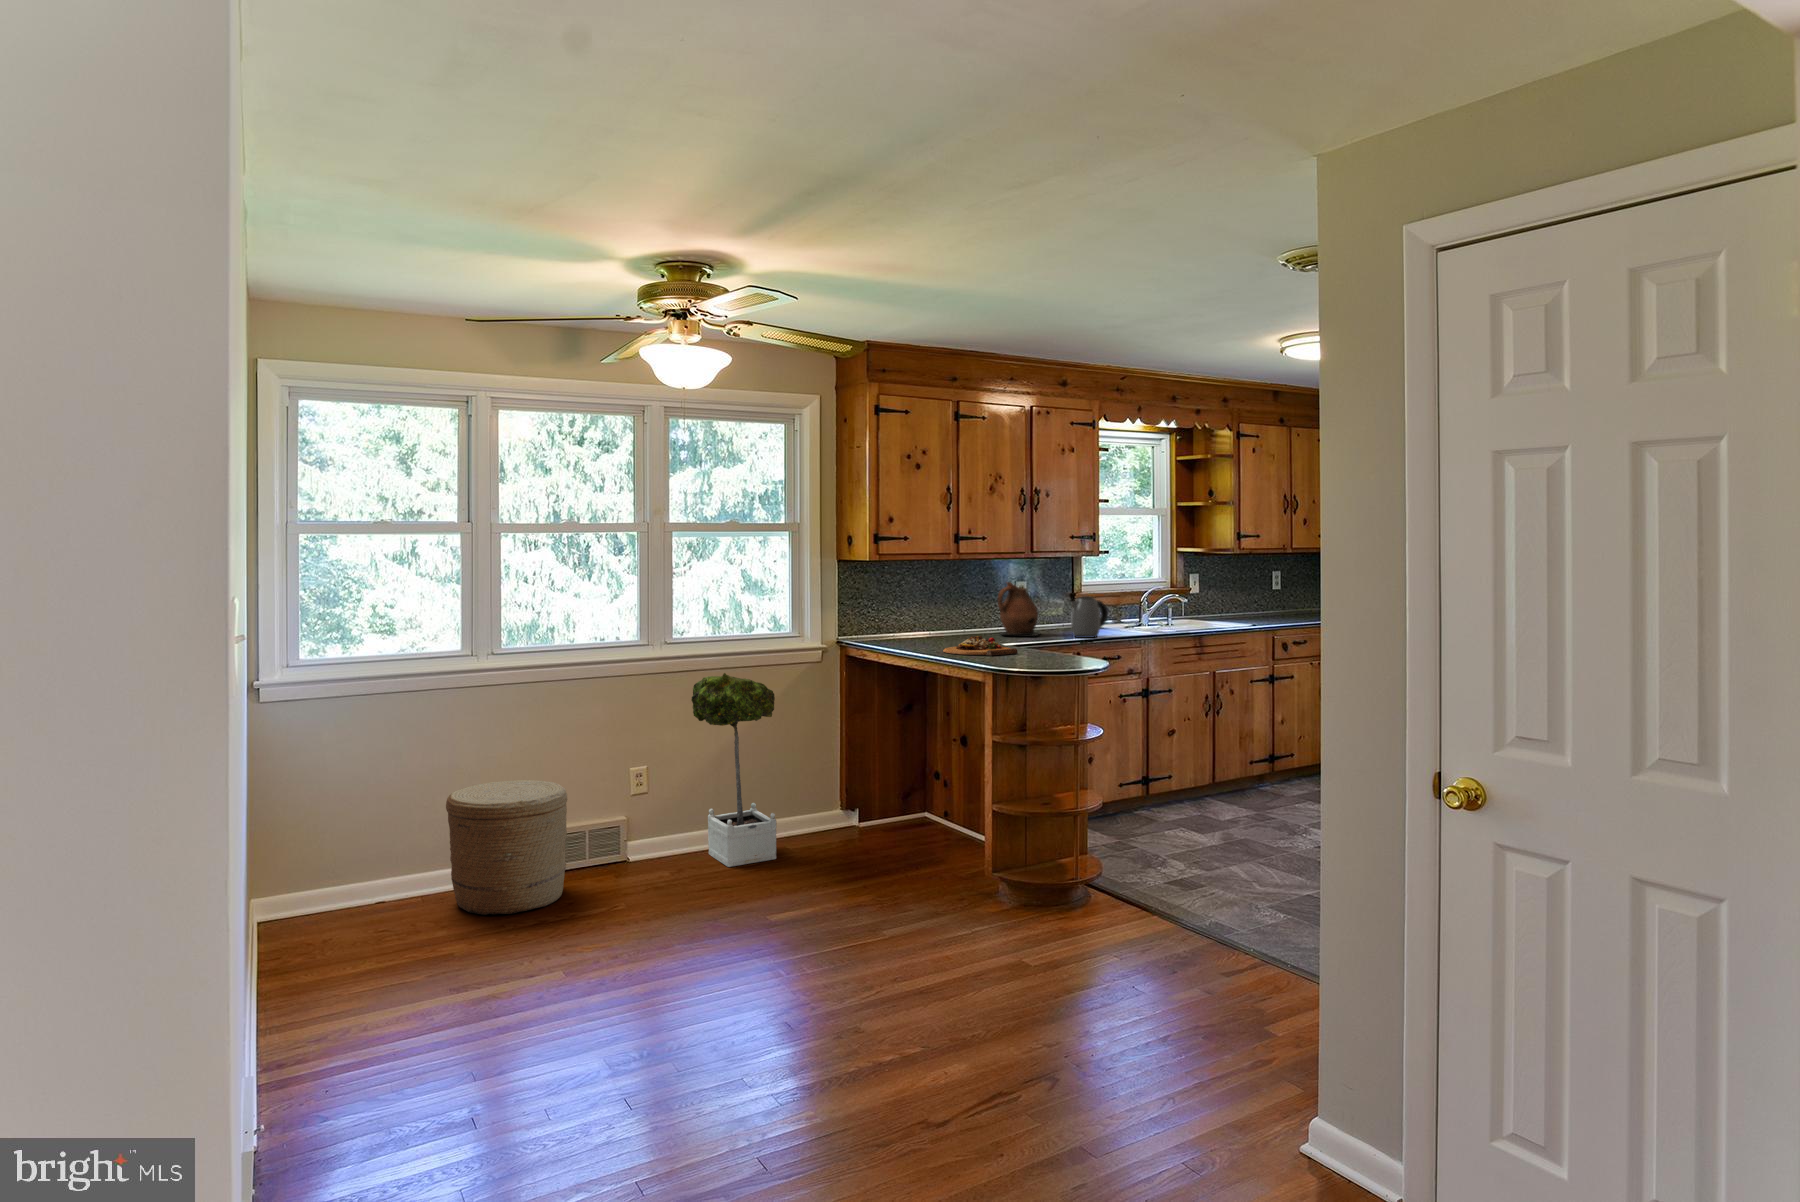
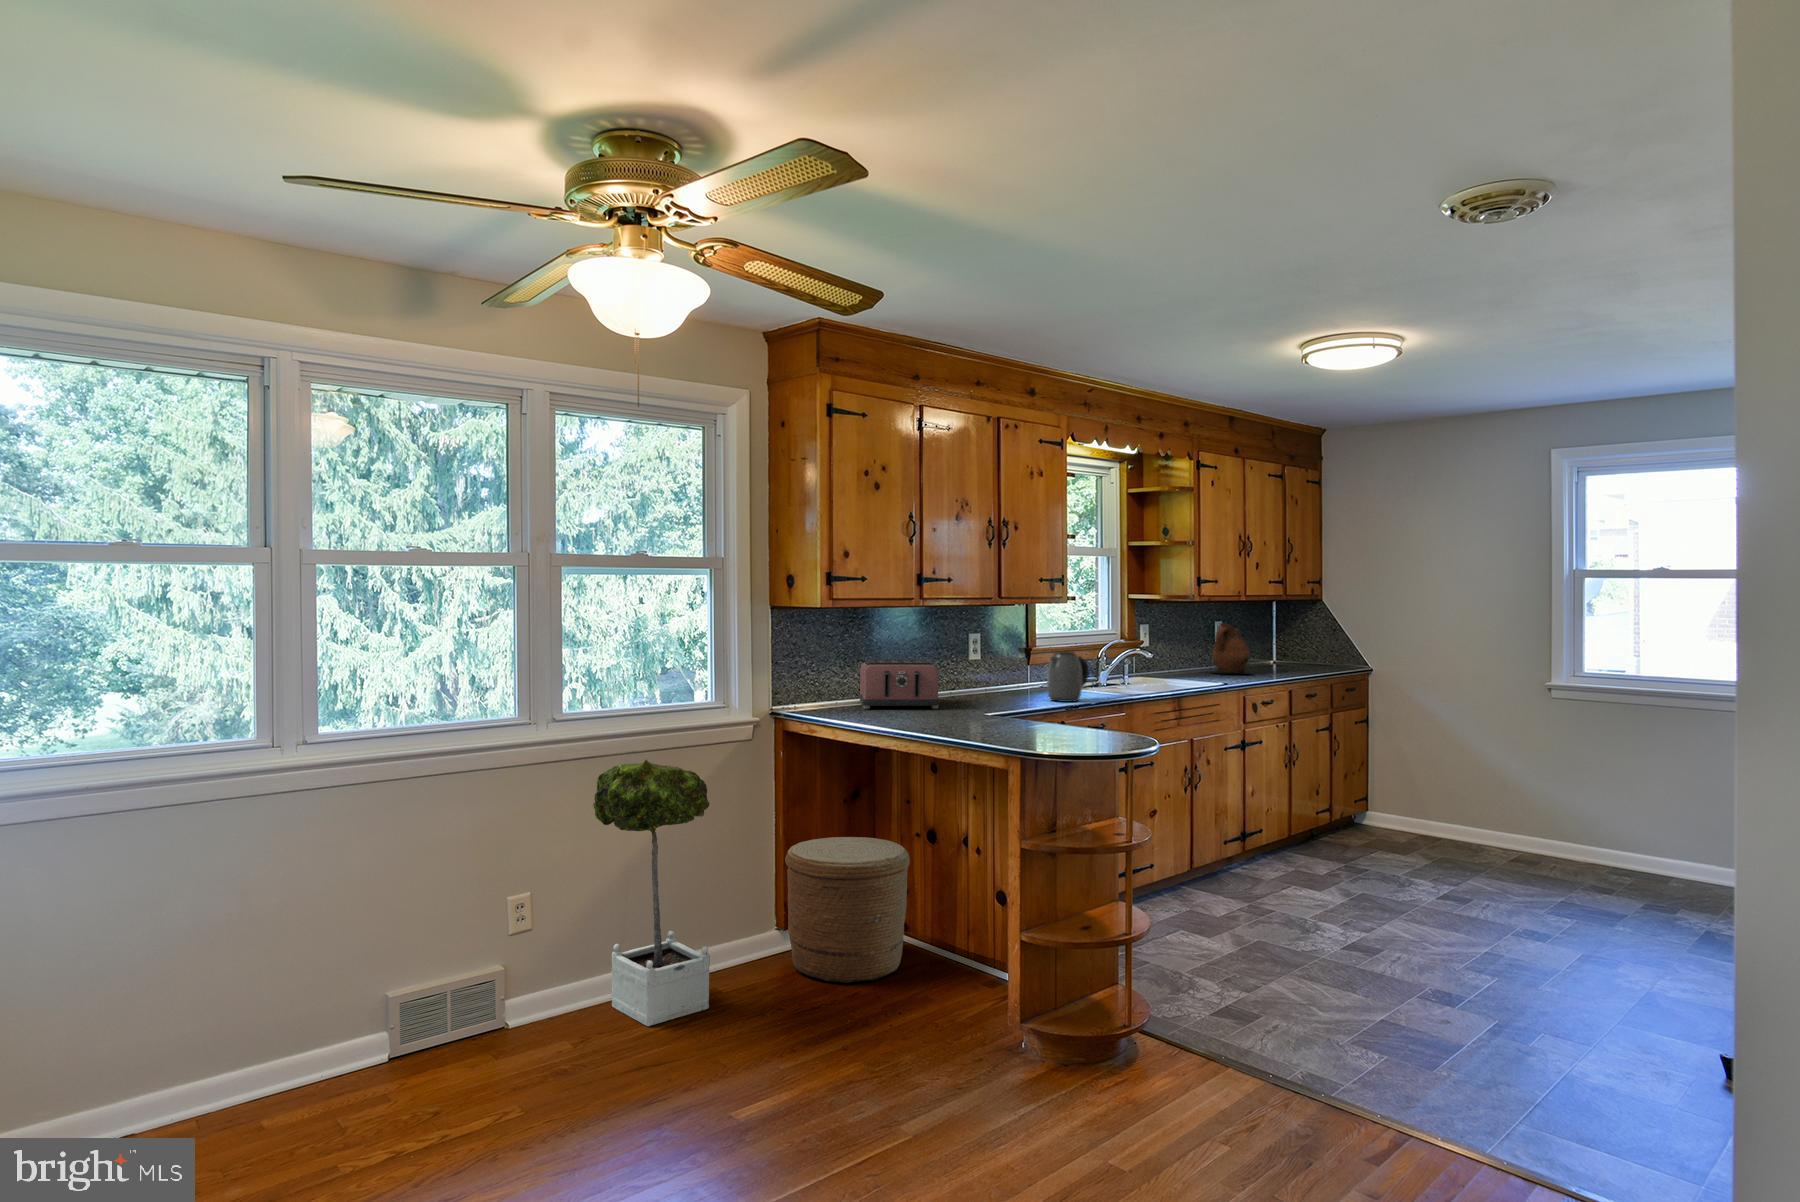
ceramic pitcher: present [998,582,1040,636] -> present [1212,623,1251,674]
toaster: none [910,603,975,641] -> present [859,659,940,709]
cutting board: present [943,636,1018,655] -> none [924,703,1023,730]
woven basket: present [446,780,567,915] -> present [785,837,910,983]

